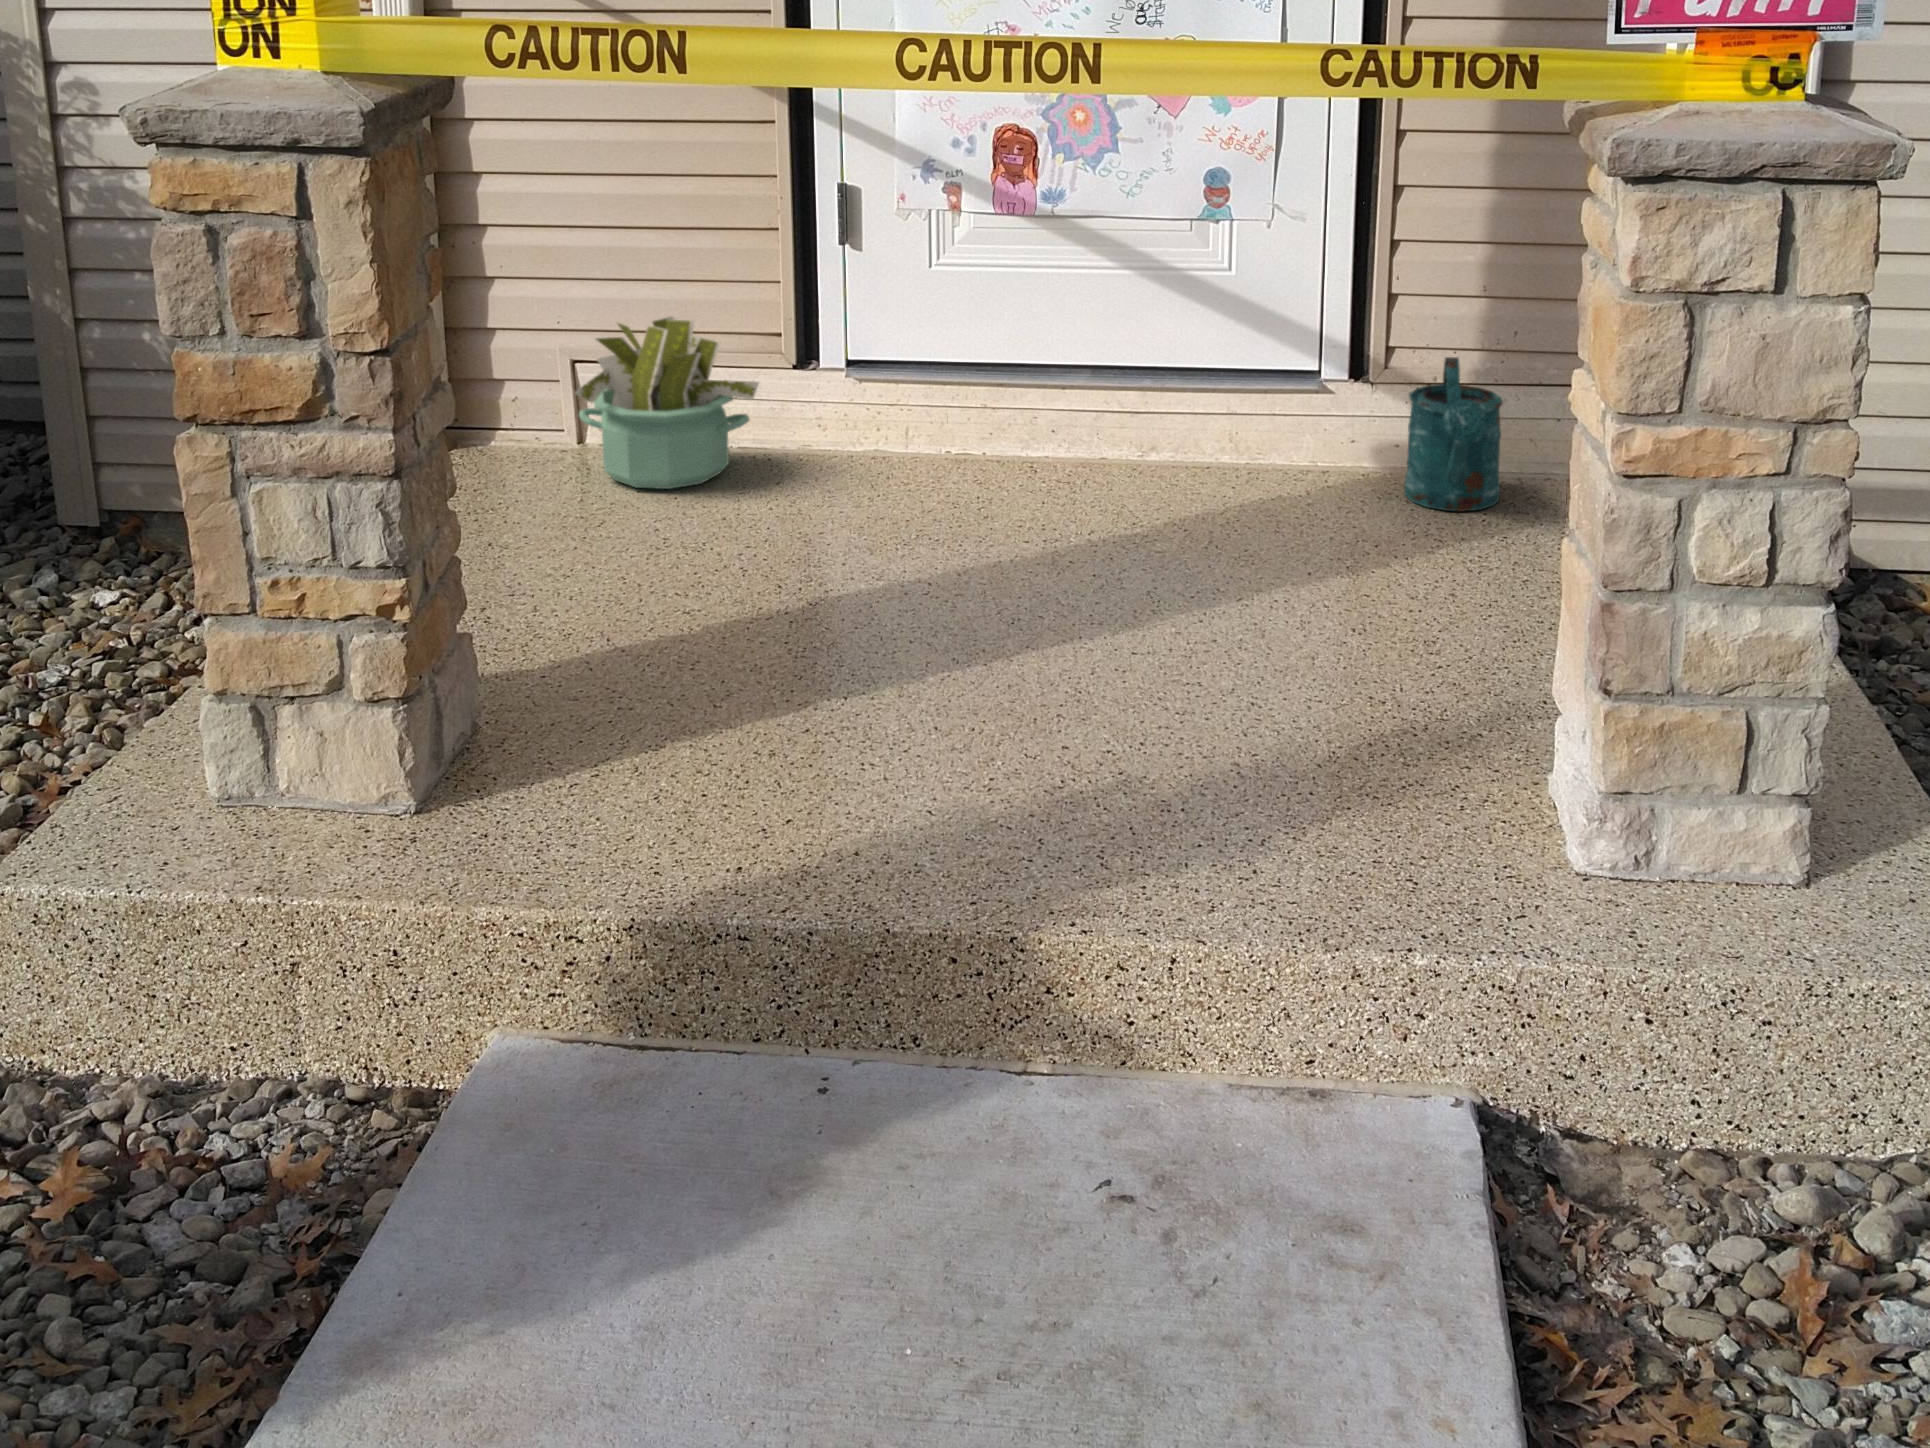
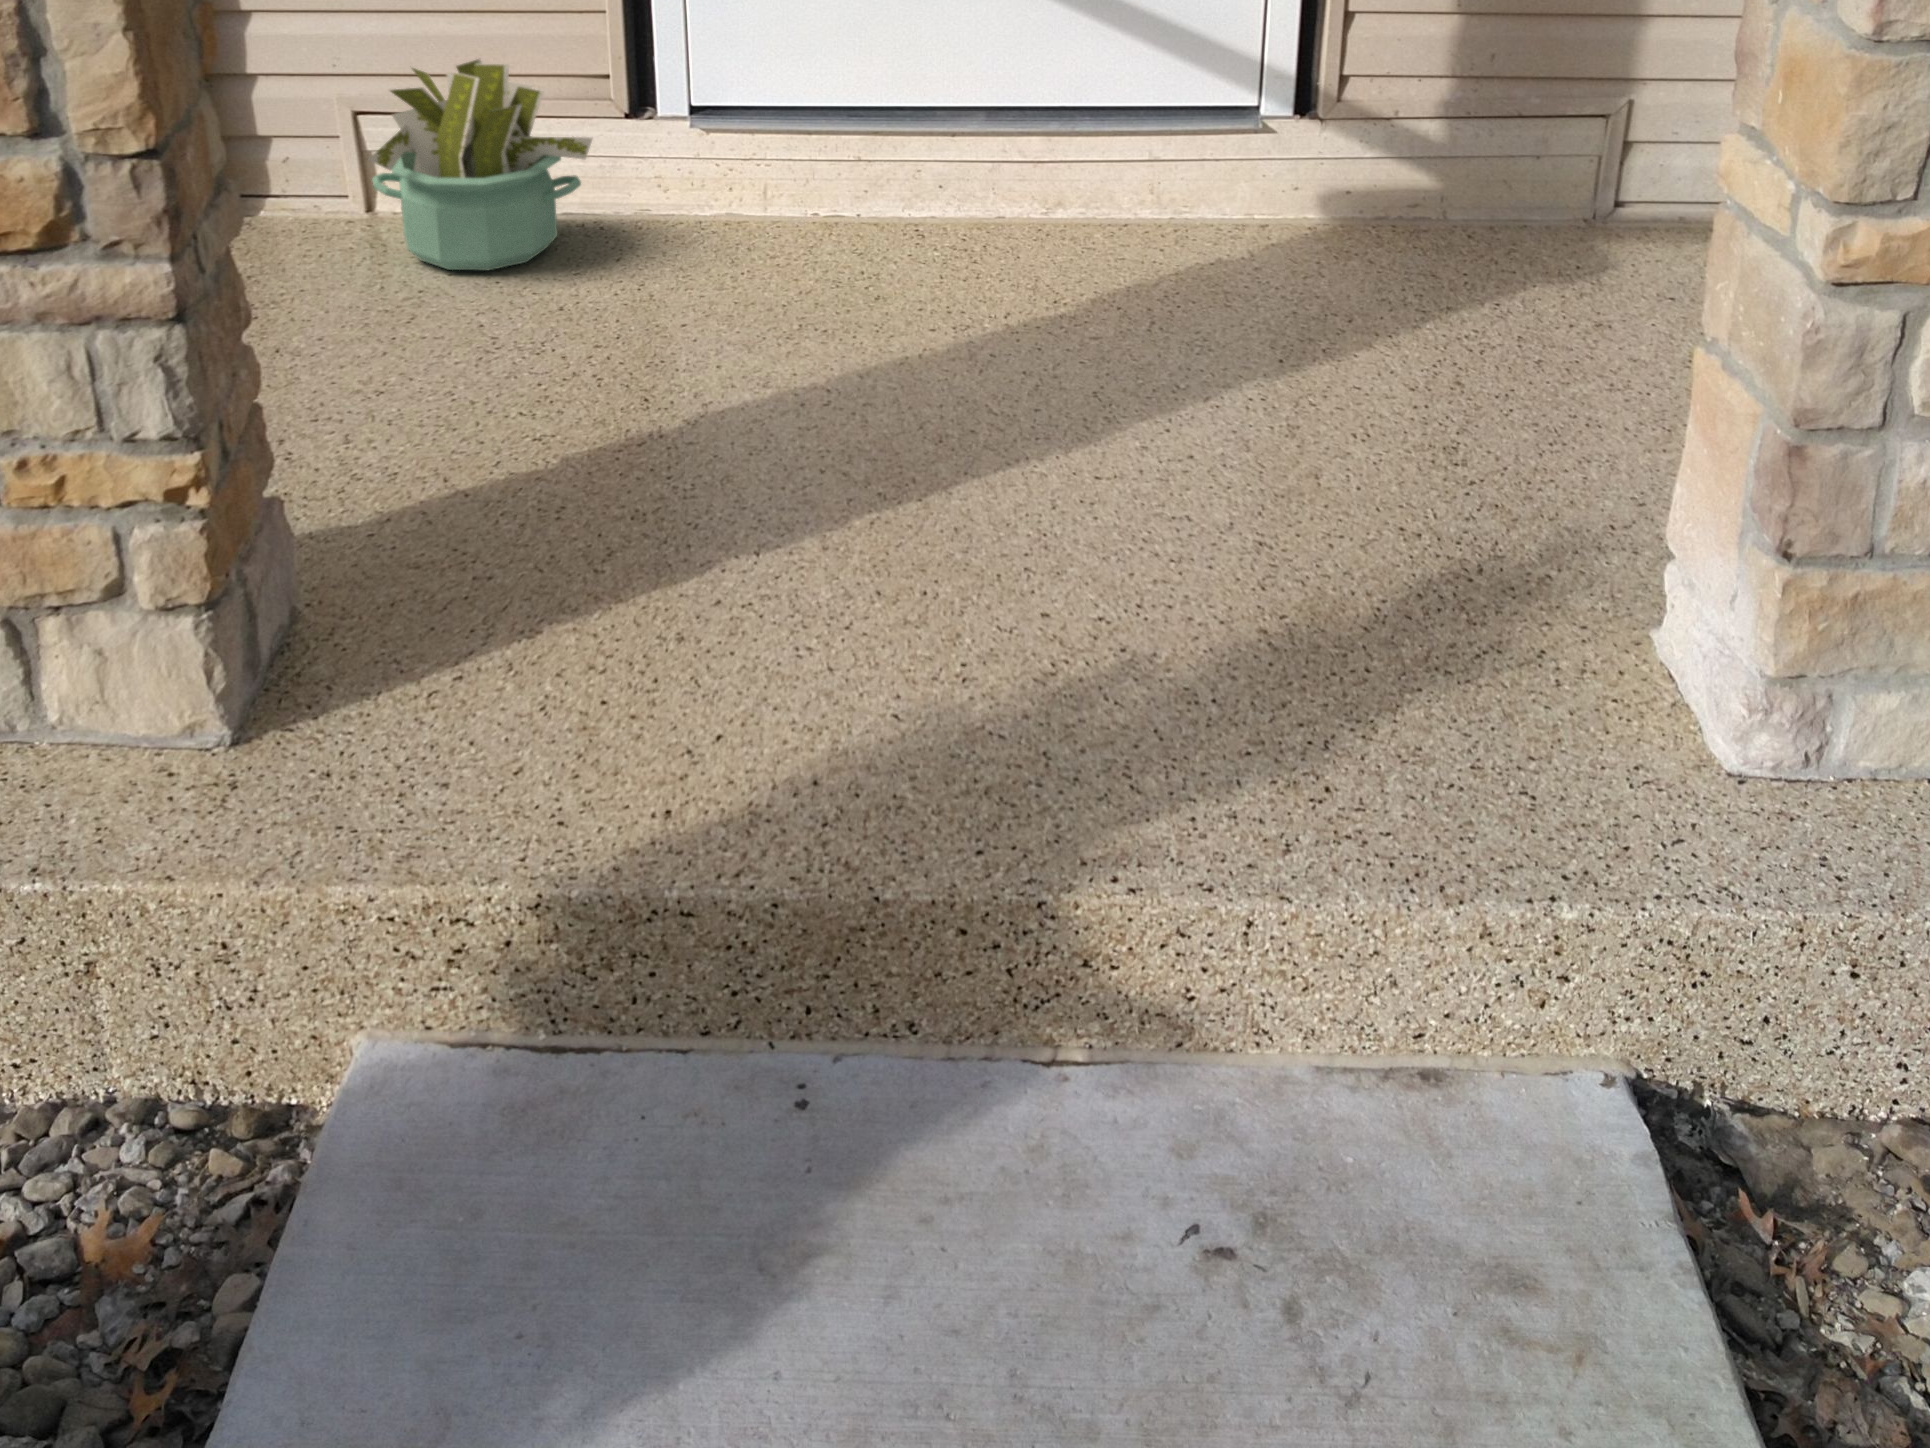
watering can: present [1404,357,1503,511] -> none [1357,88,1482,272]

